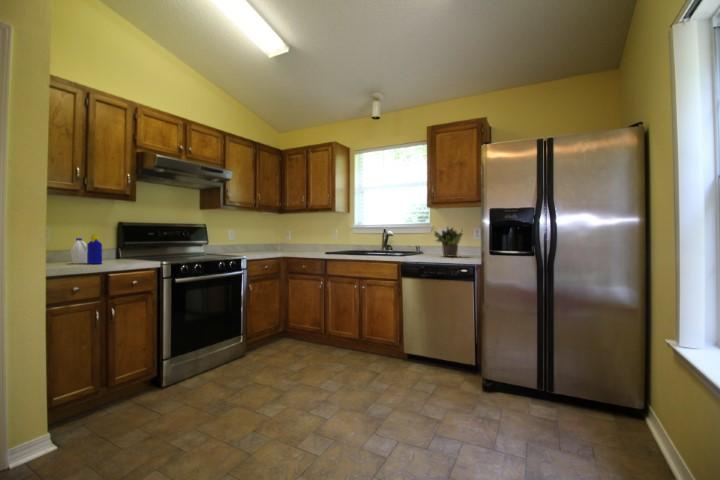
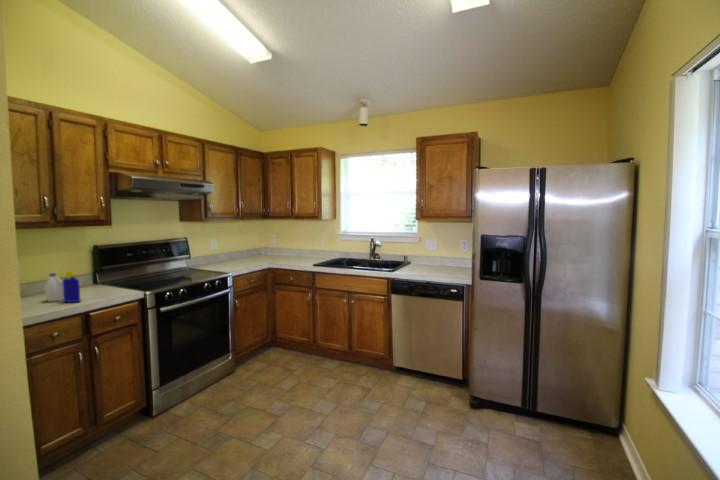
potted plant: present [434,227,463,257] -> none [422,241,451,273]

